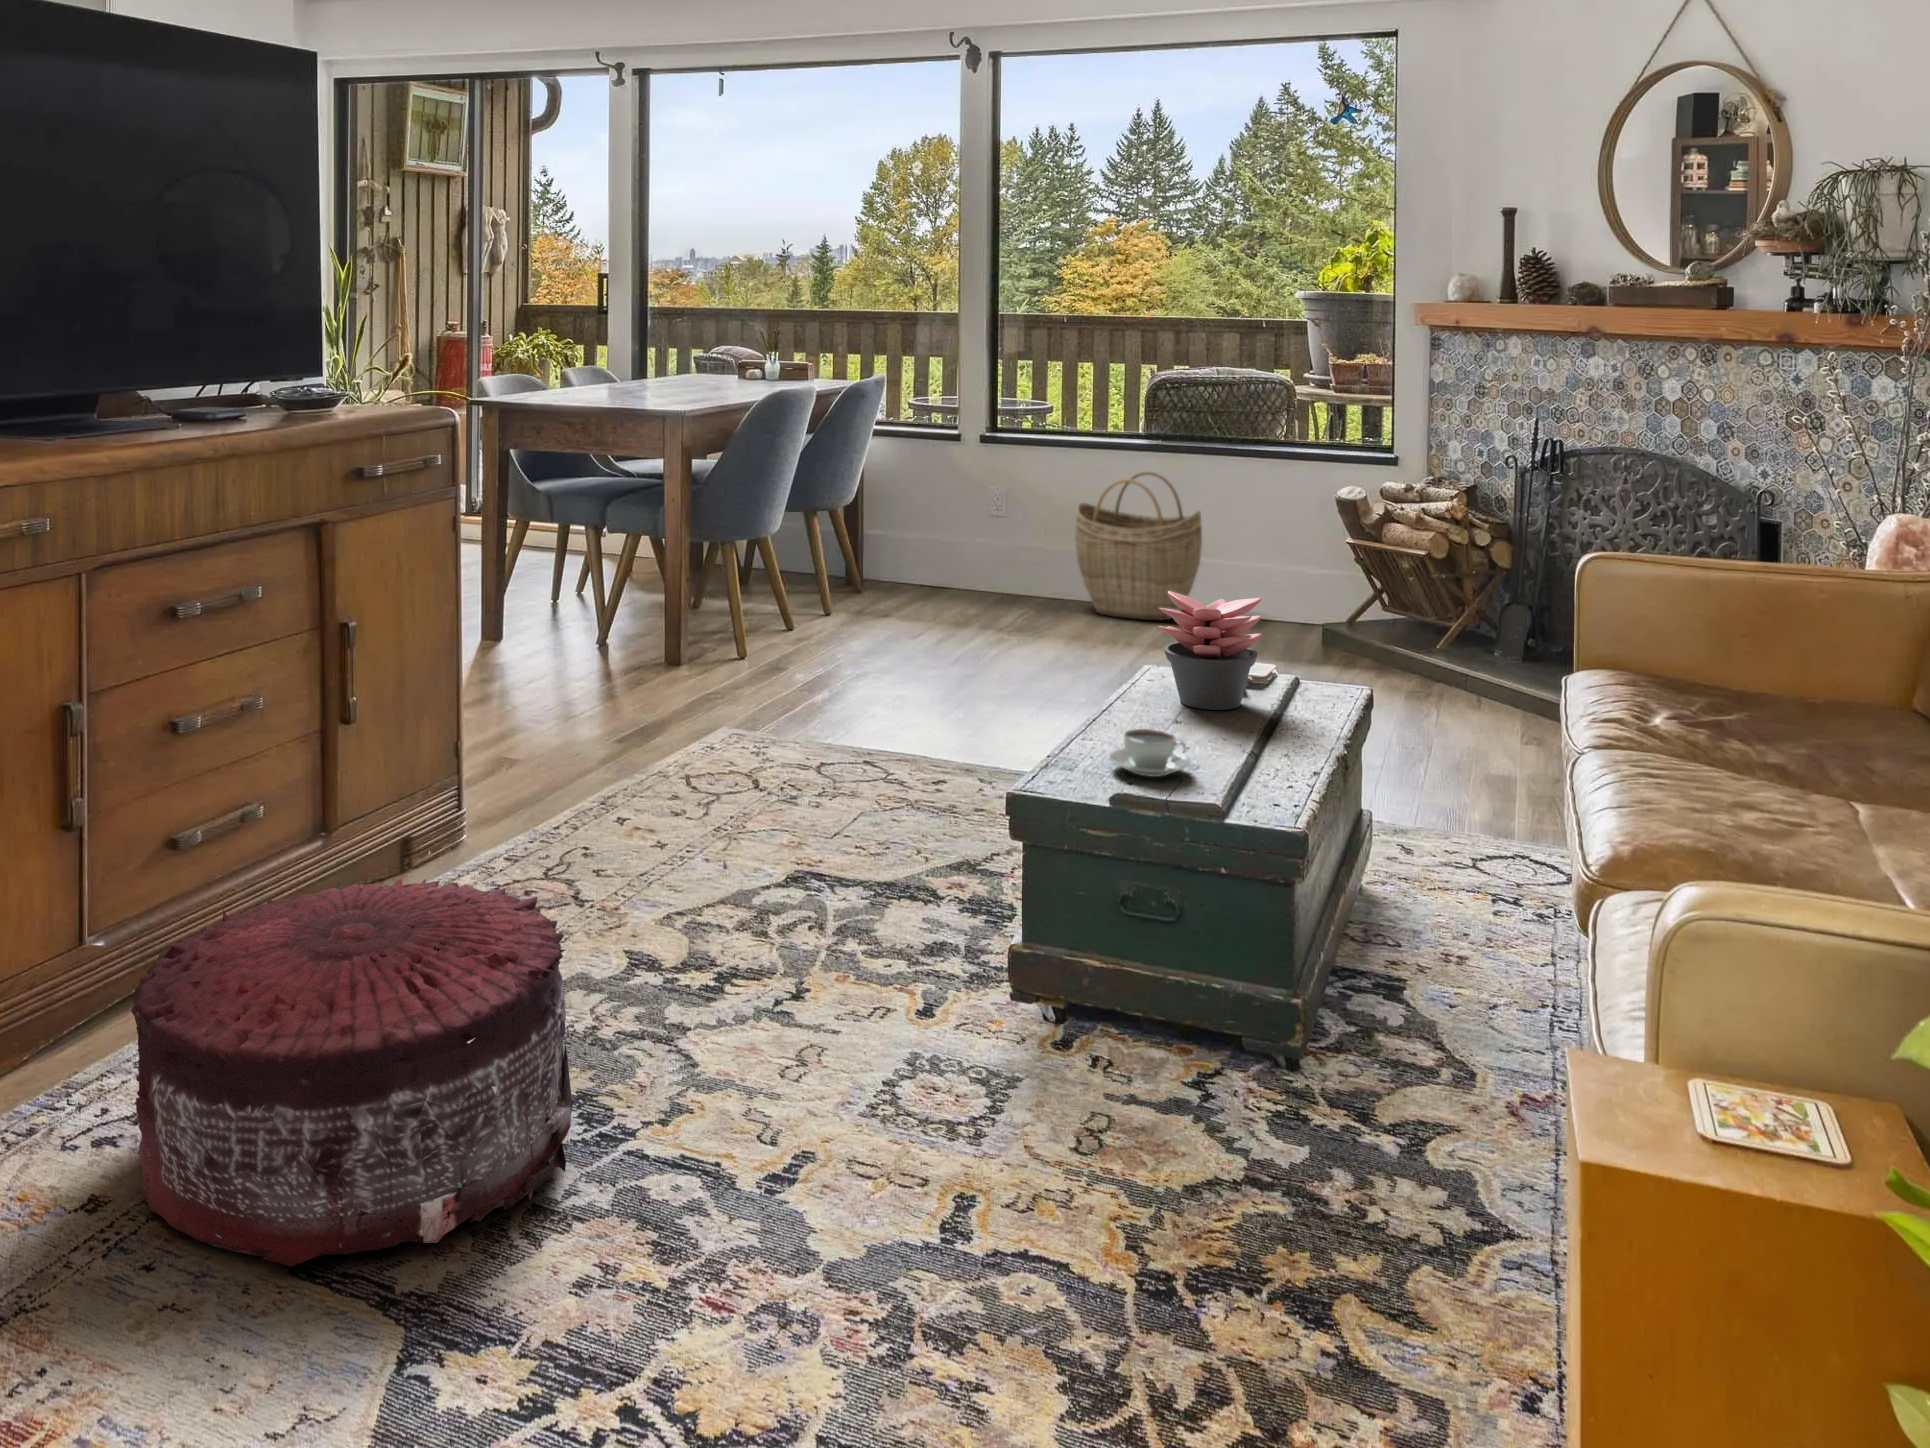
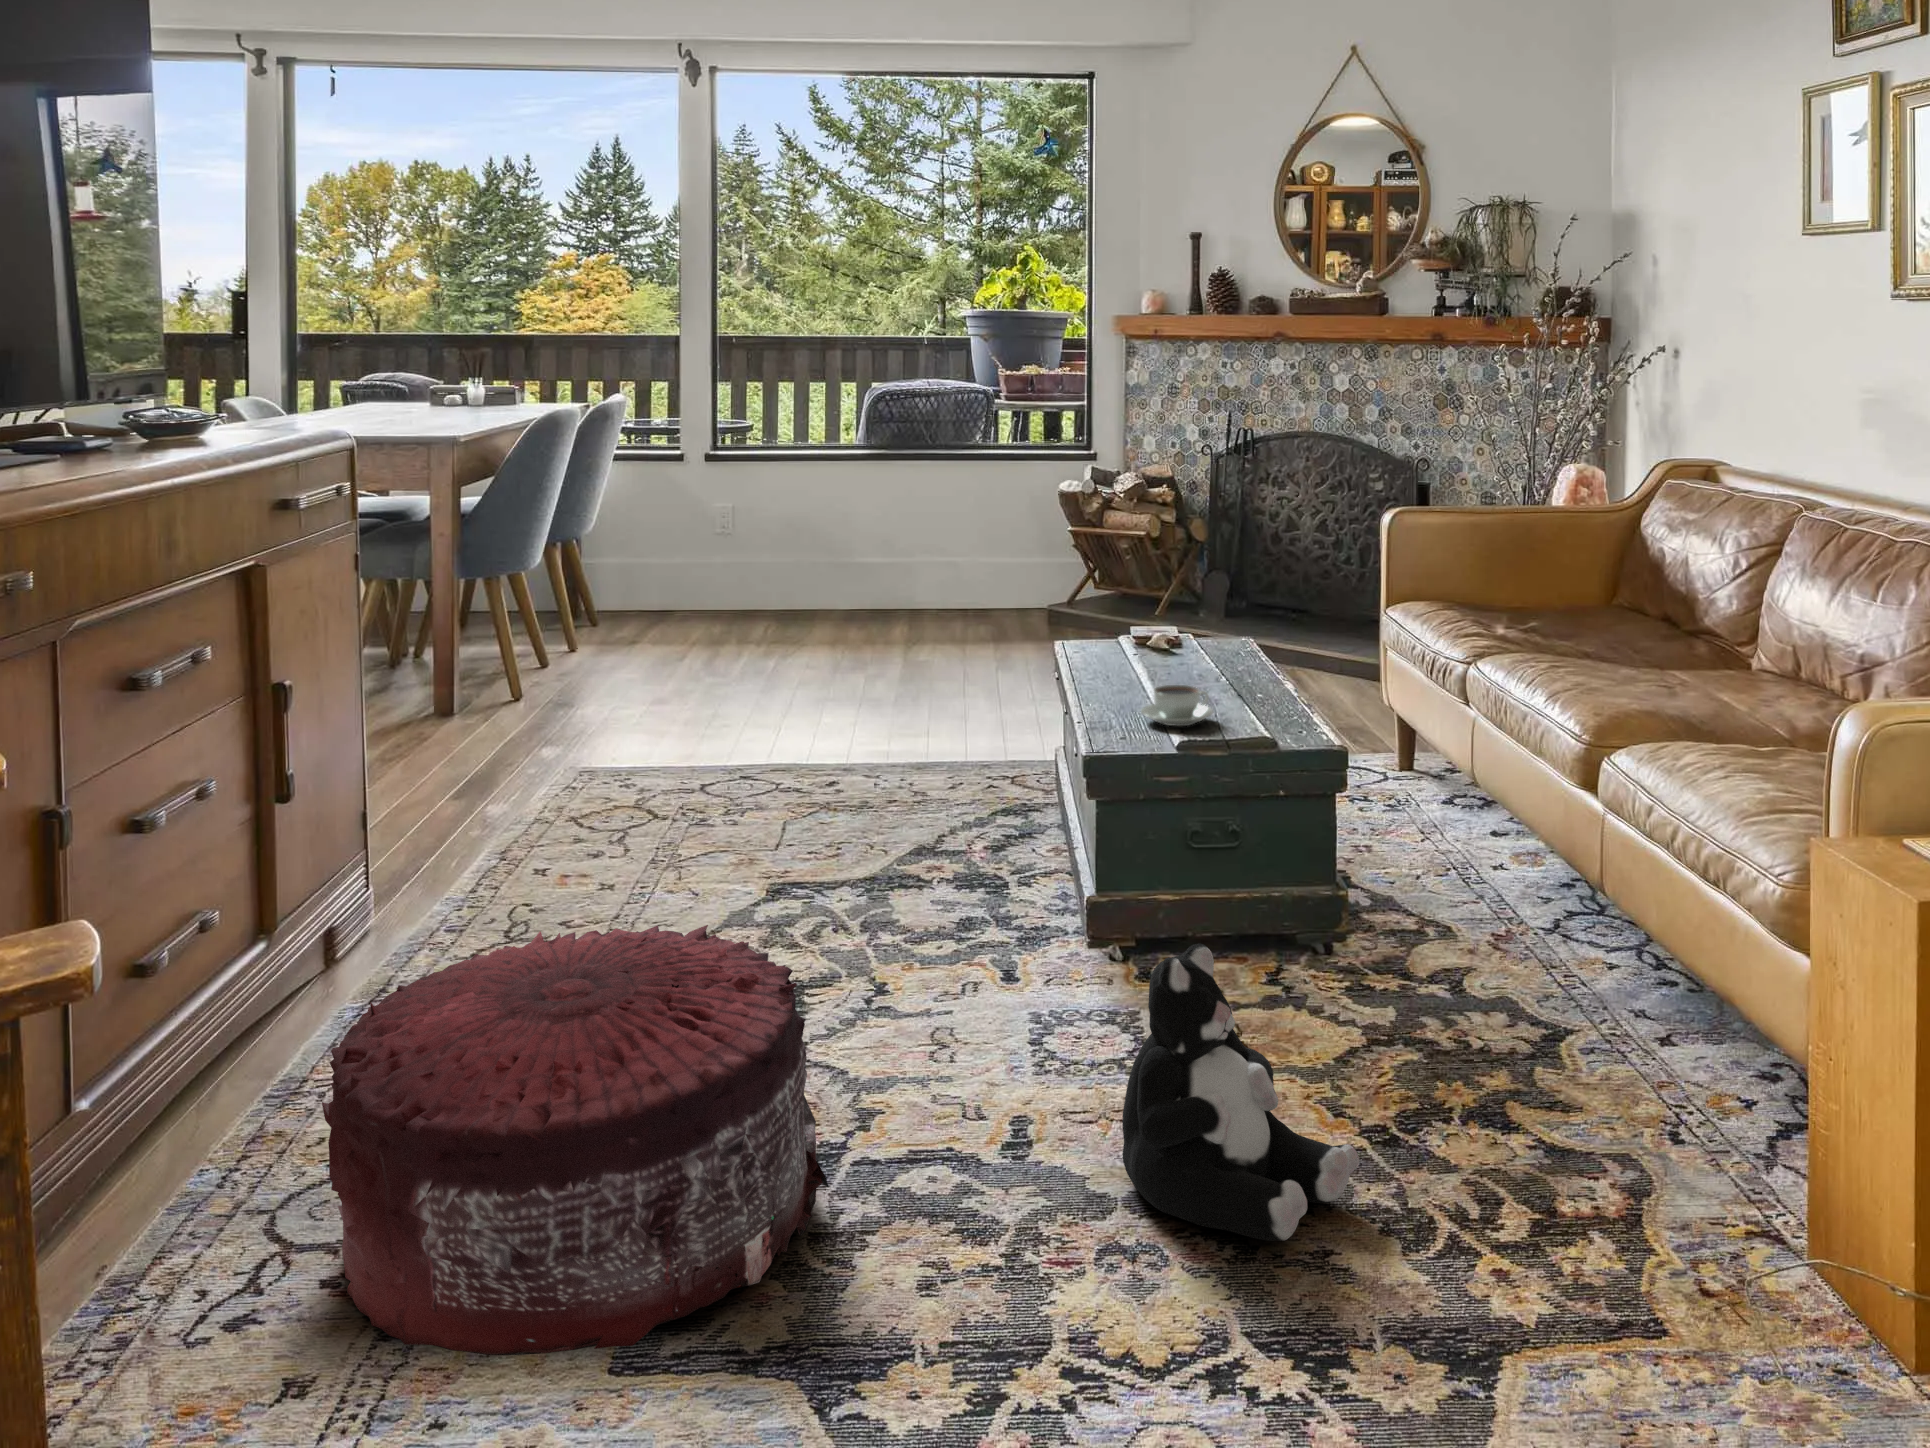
woven basket: present [1075,471,1202,620] -> none [815,484,933,626]
succulent plant: present [1159,591,1262,710] -> none [1106,565,1194,670]
plush toy: none [825,1016,1066,1357] -> present [1122,944,1359,1241]

